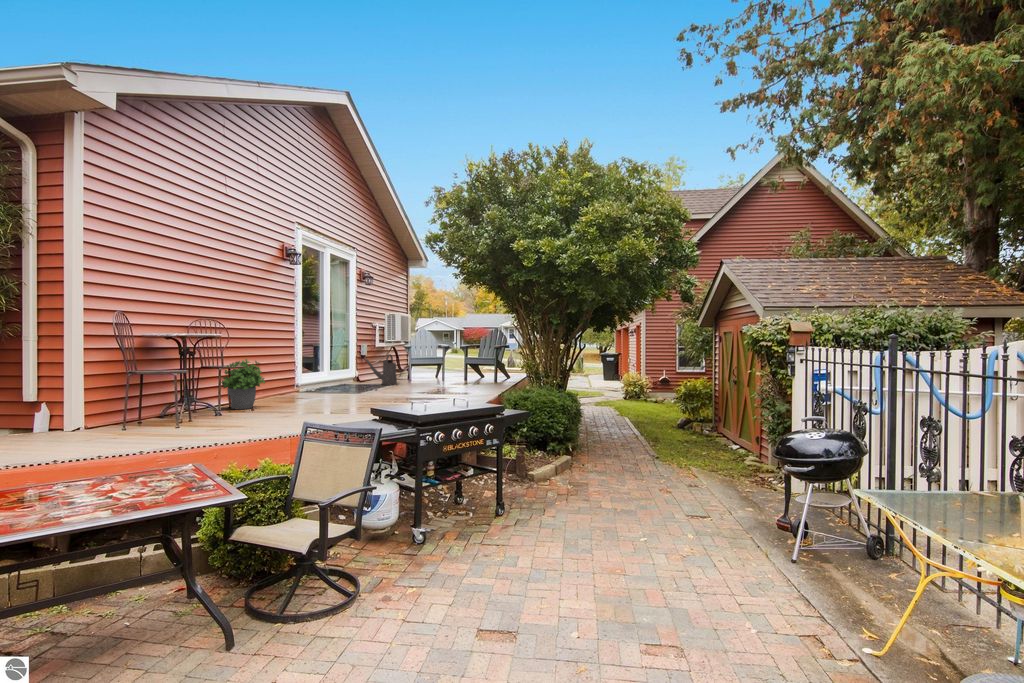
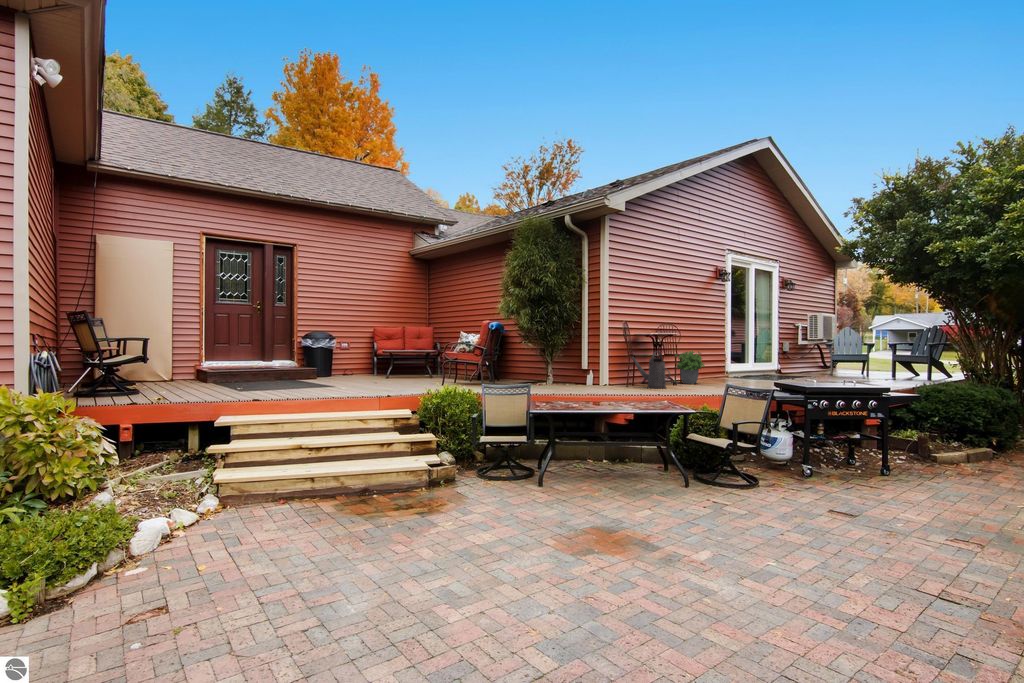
watering can: present [366,354,401,385] -> present [632,351,670,389]

